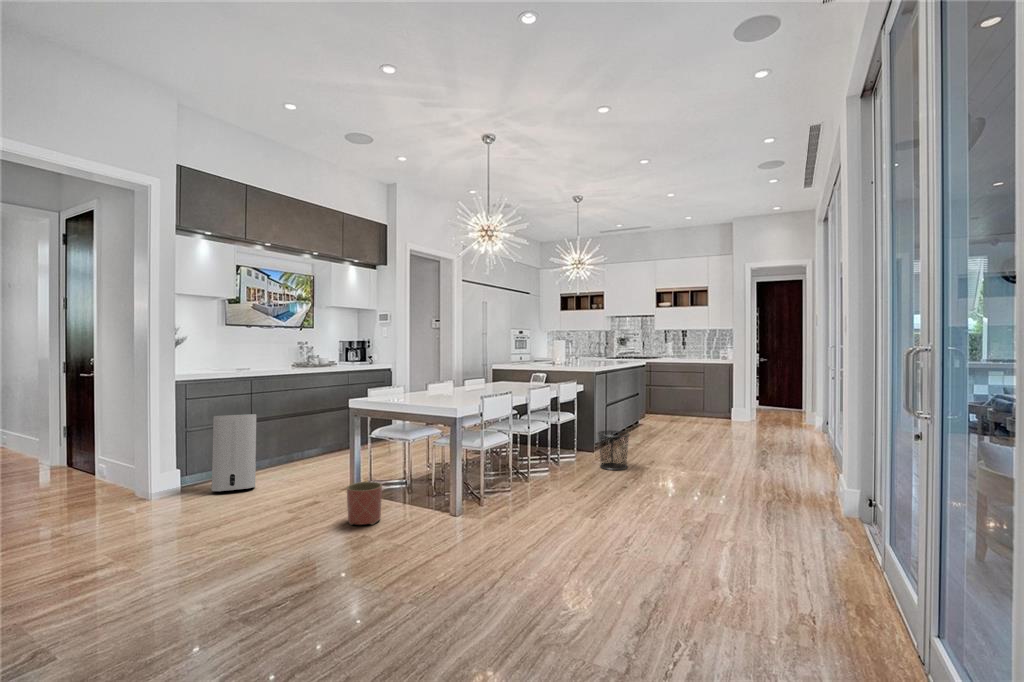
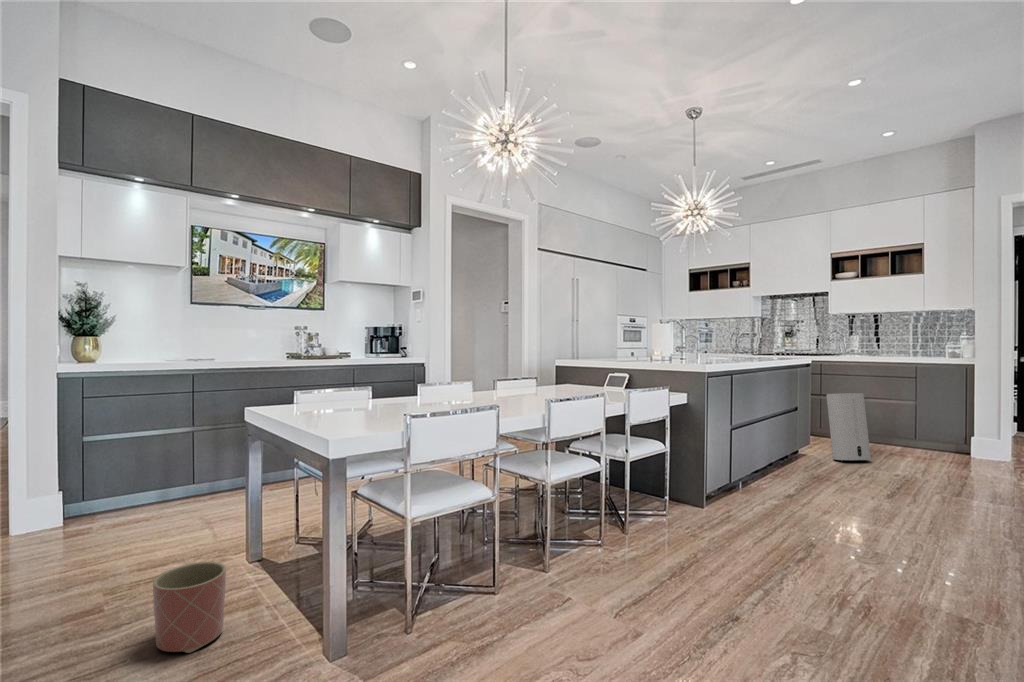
air purifier: present [212,414,256,492] -> present [827,393,871,461]
trash can: present [598,431,629,470] -> none [695,479,758,557]

